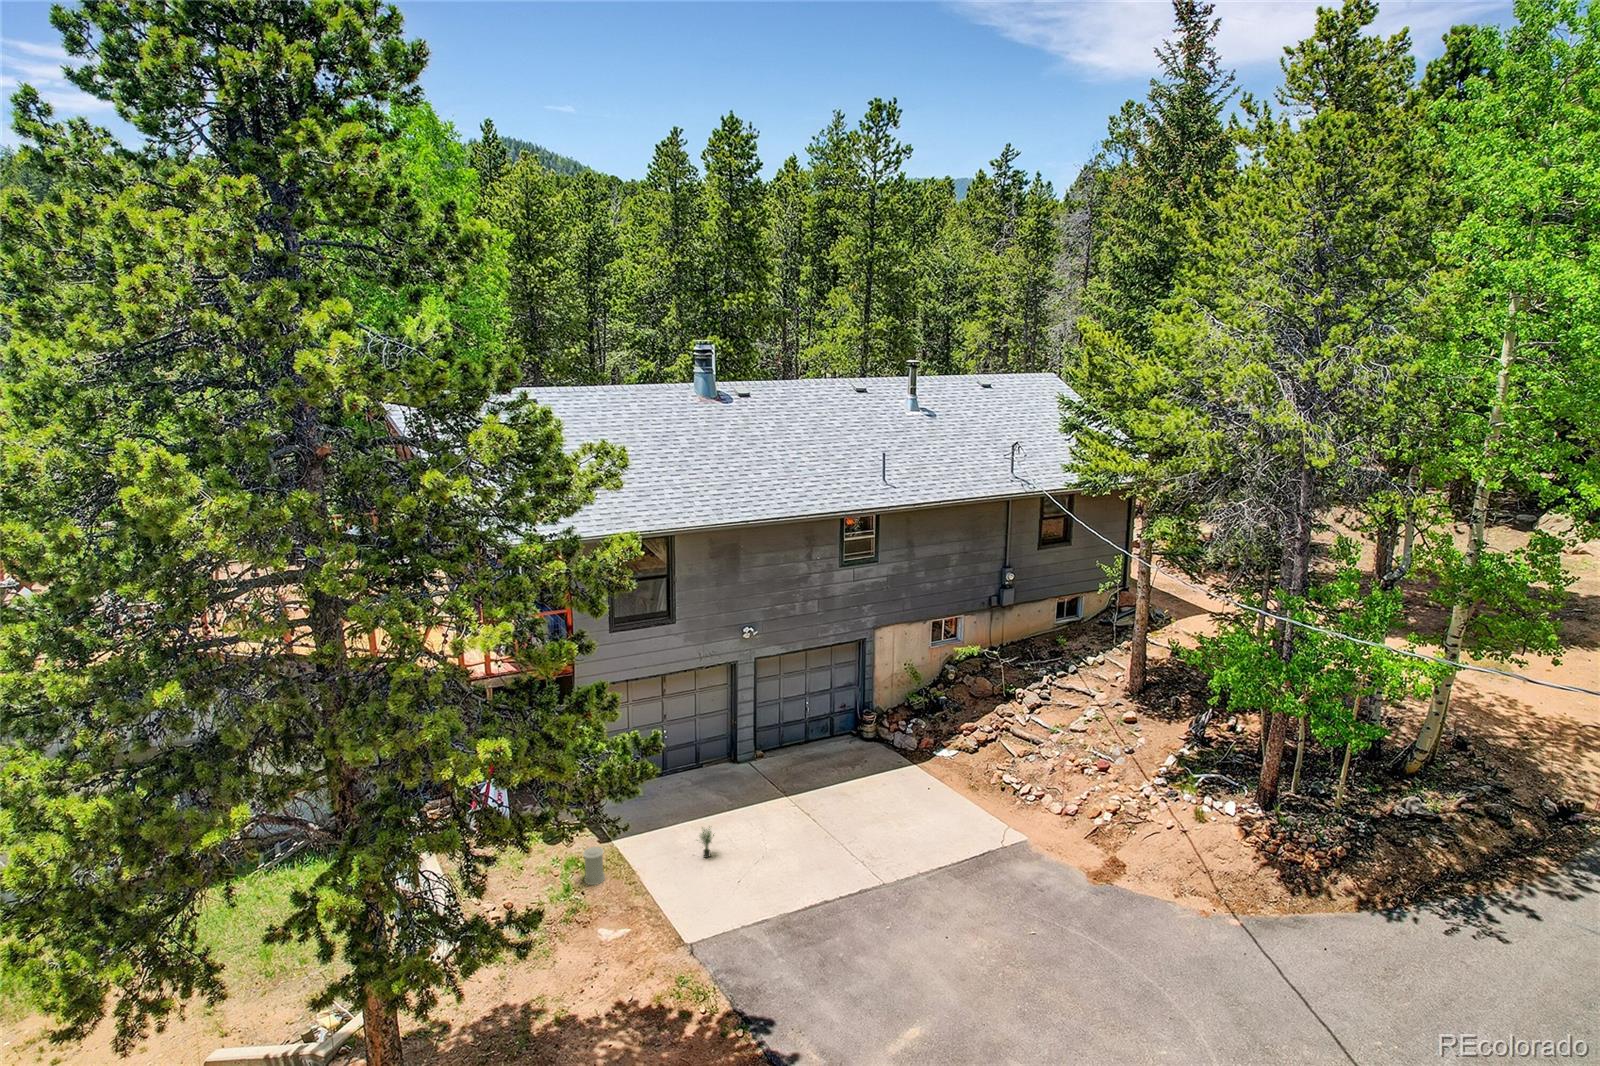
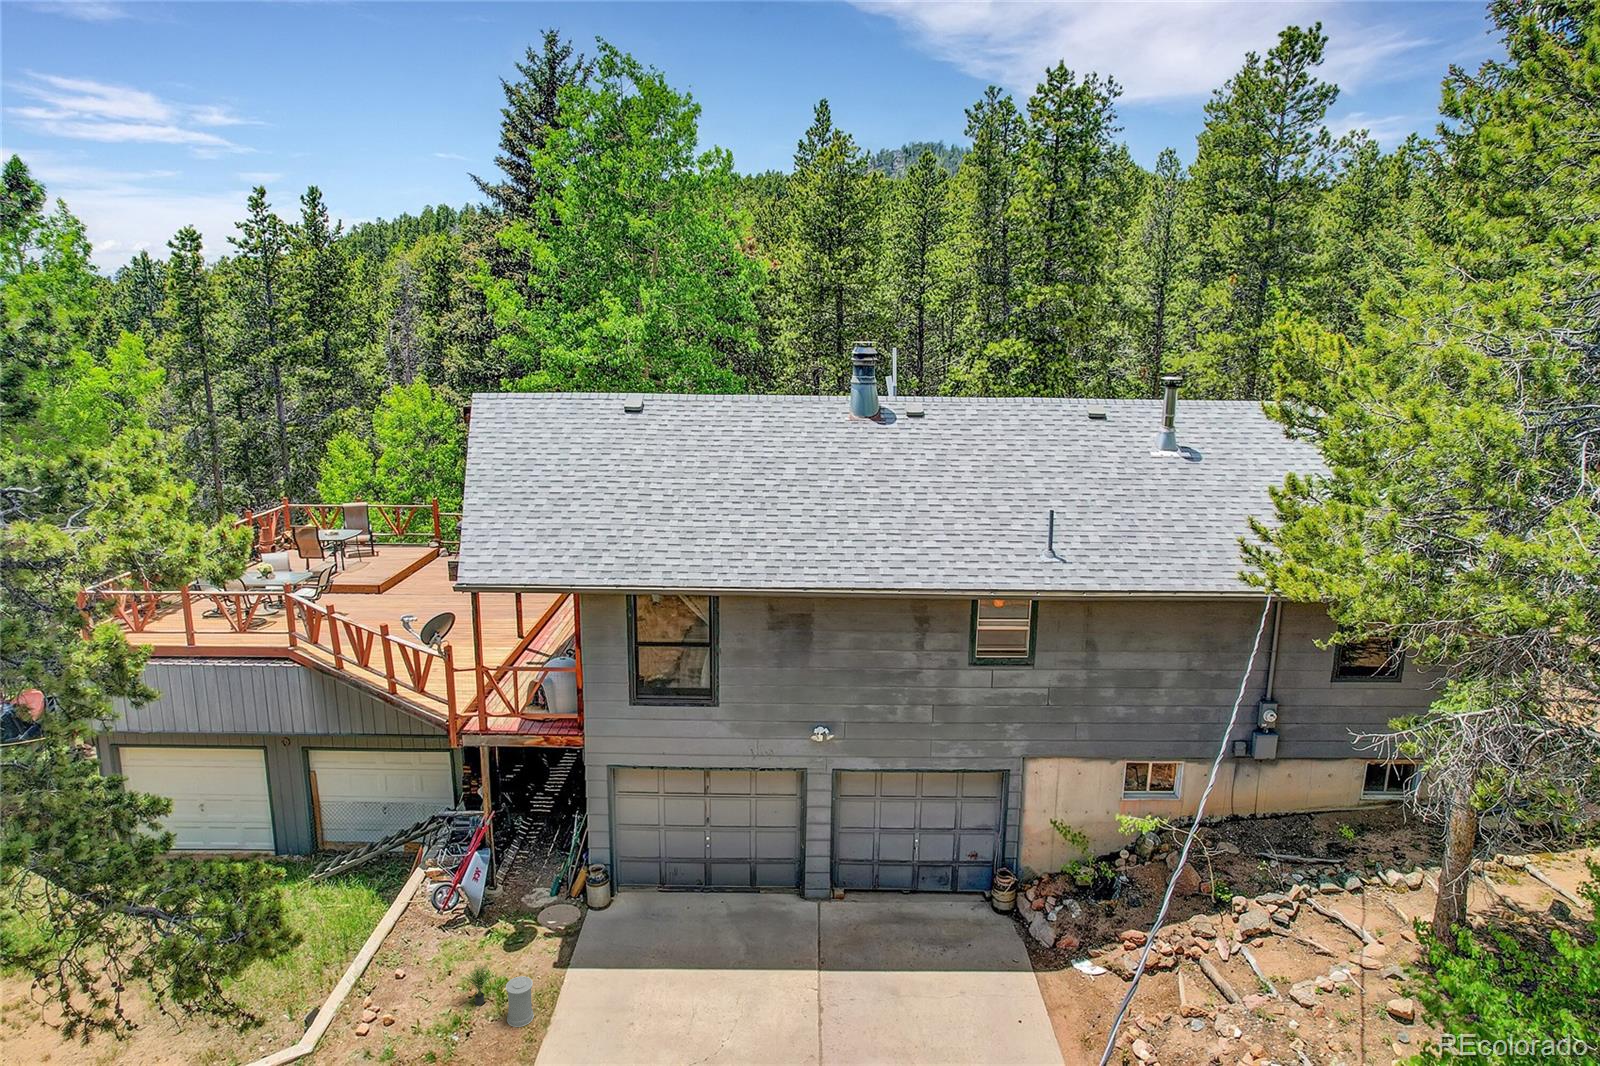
potted plant: present [700,827,714,858] -> present [465,966,488,1005]

